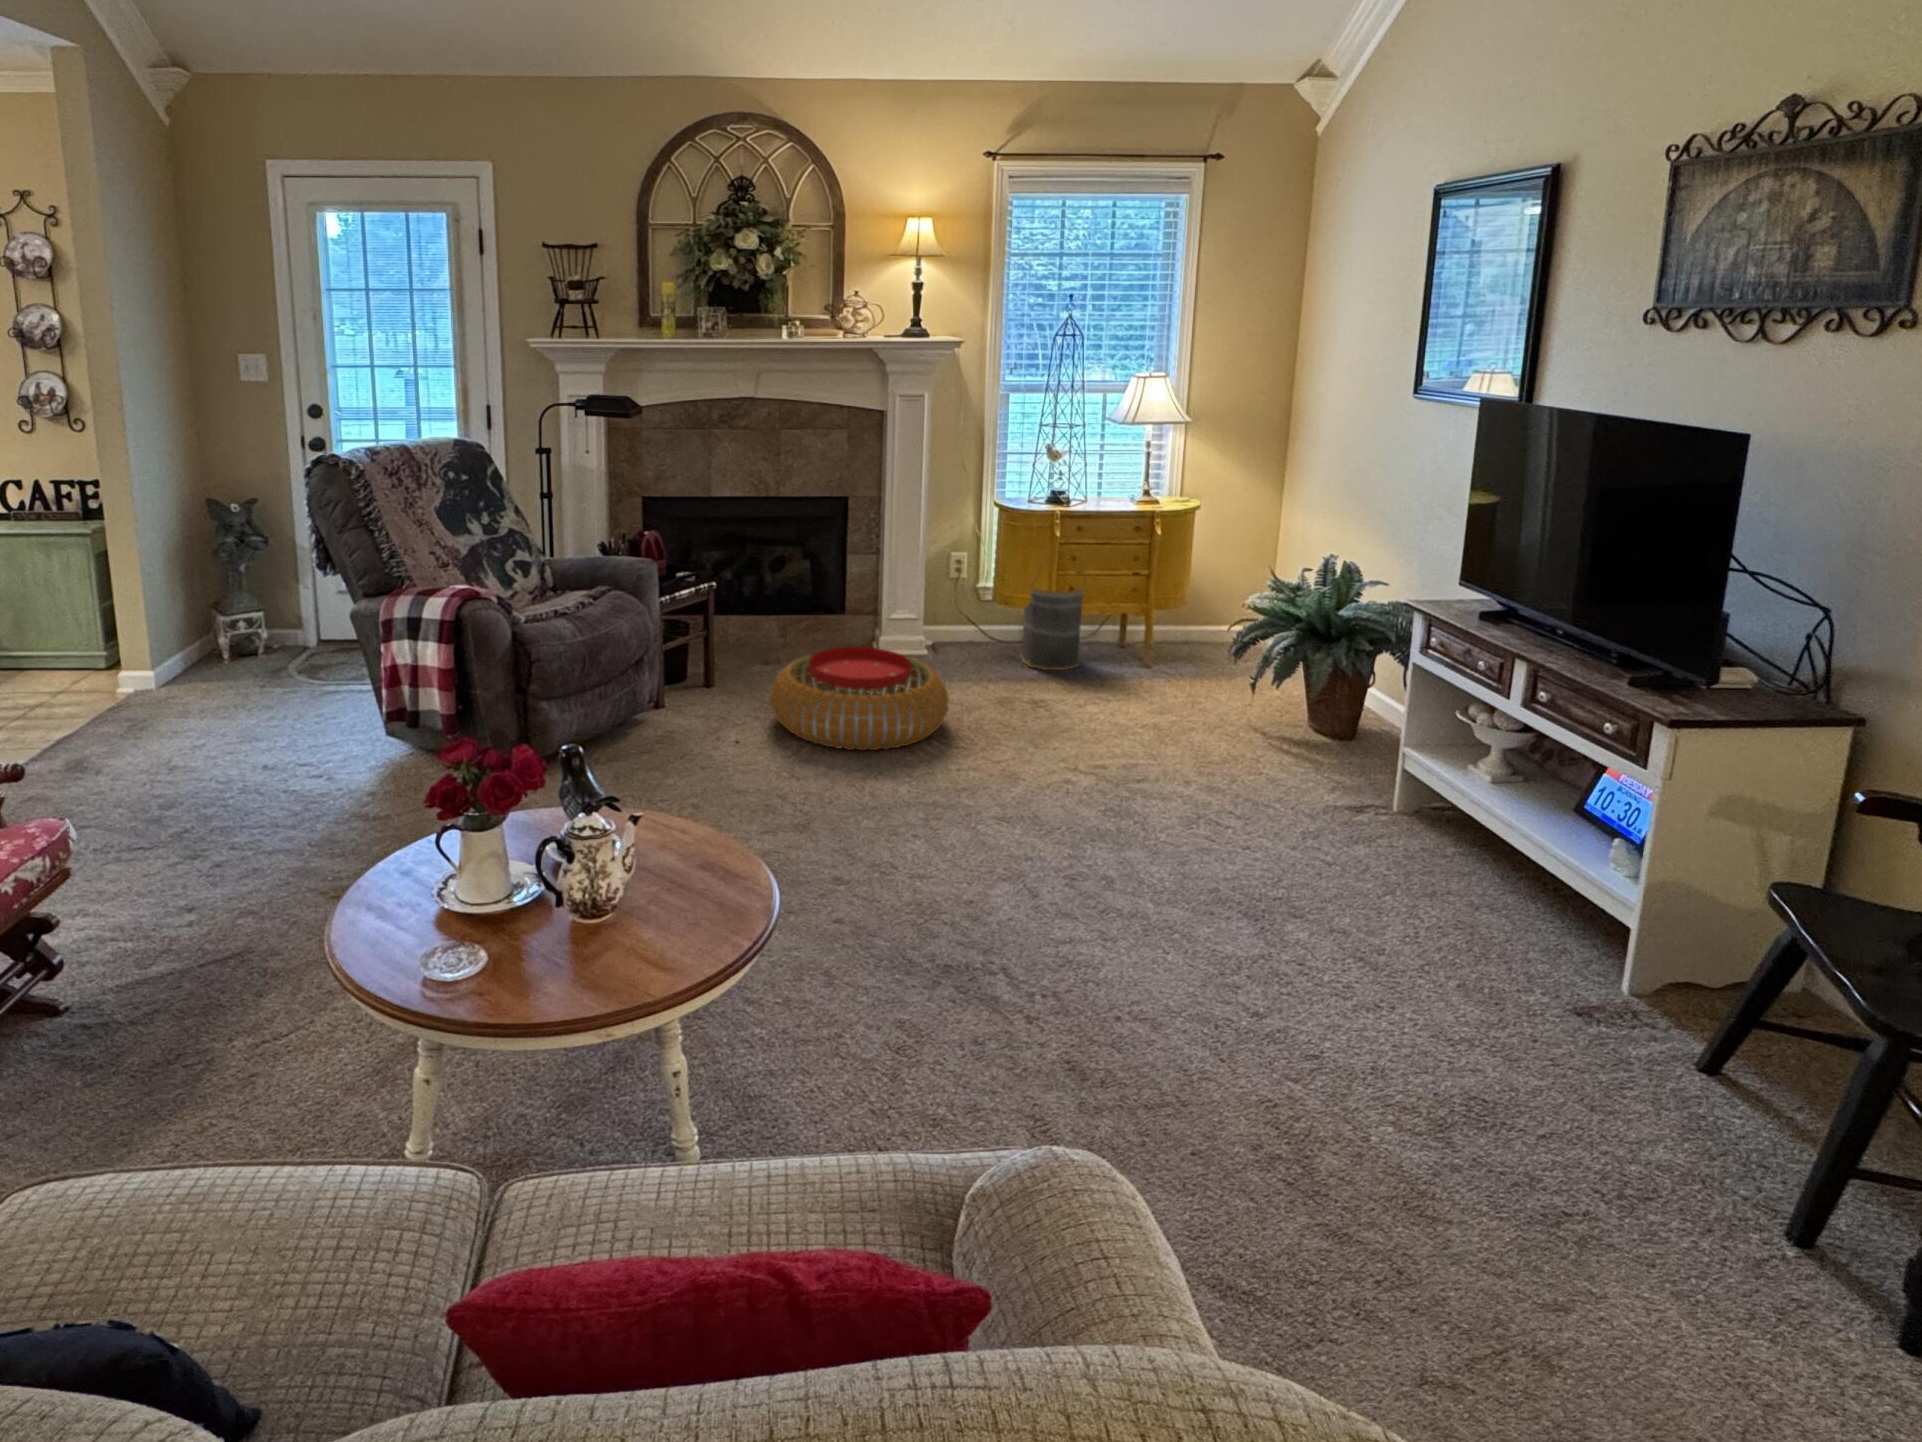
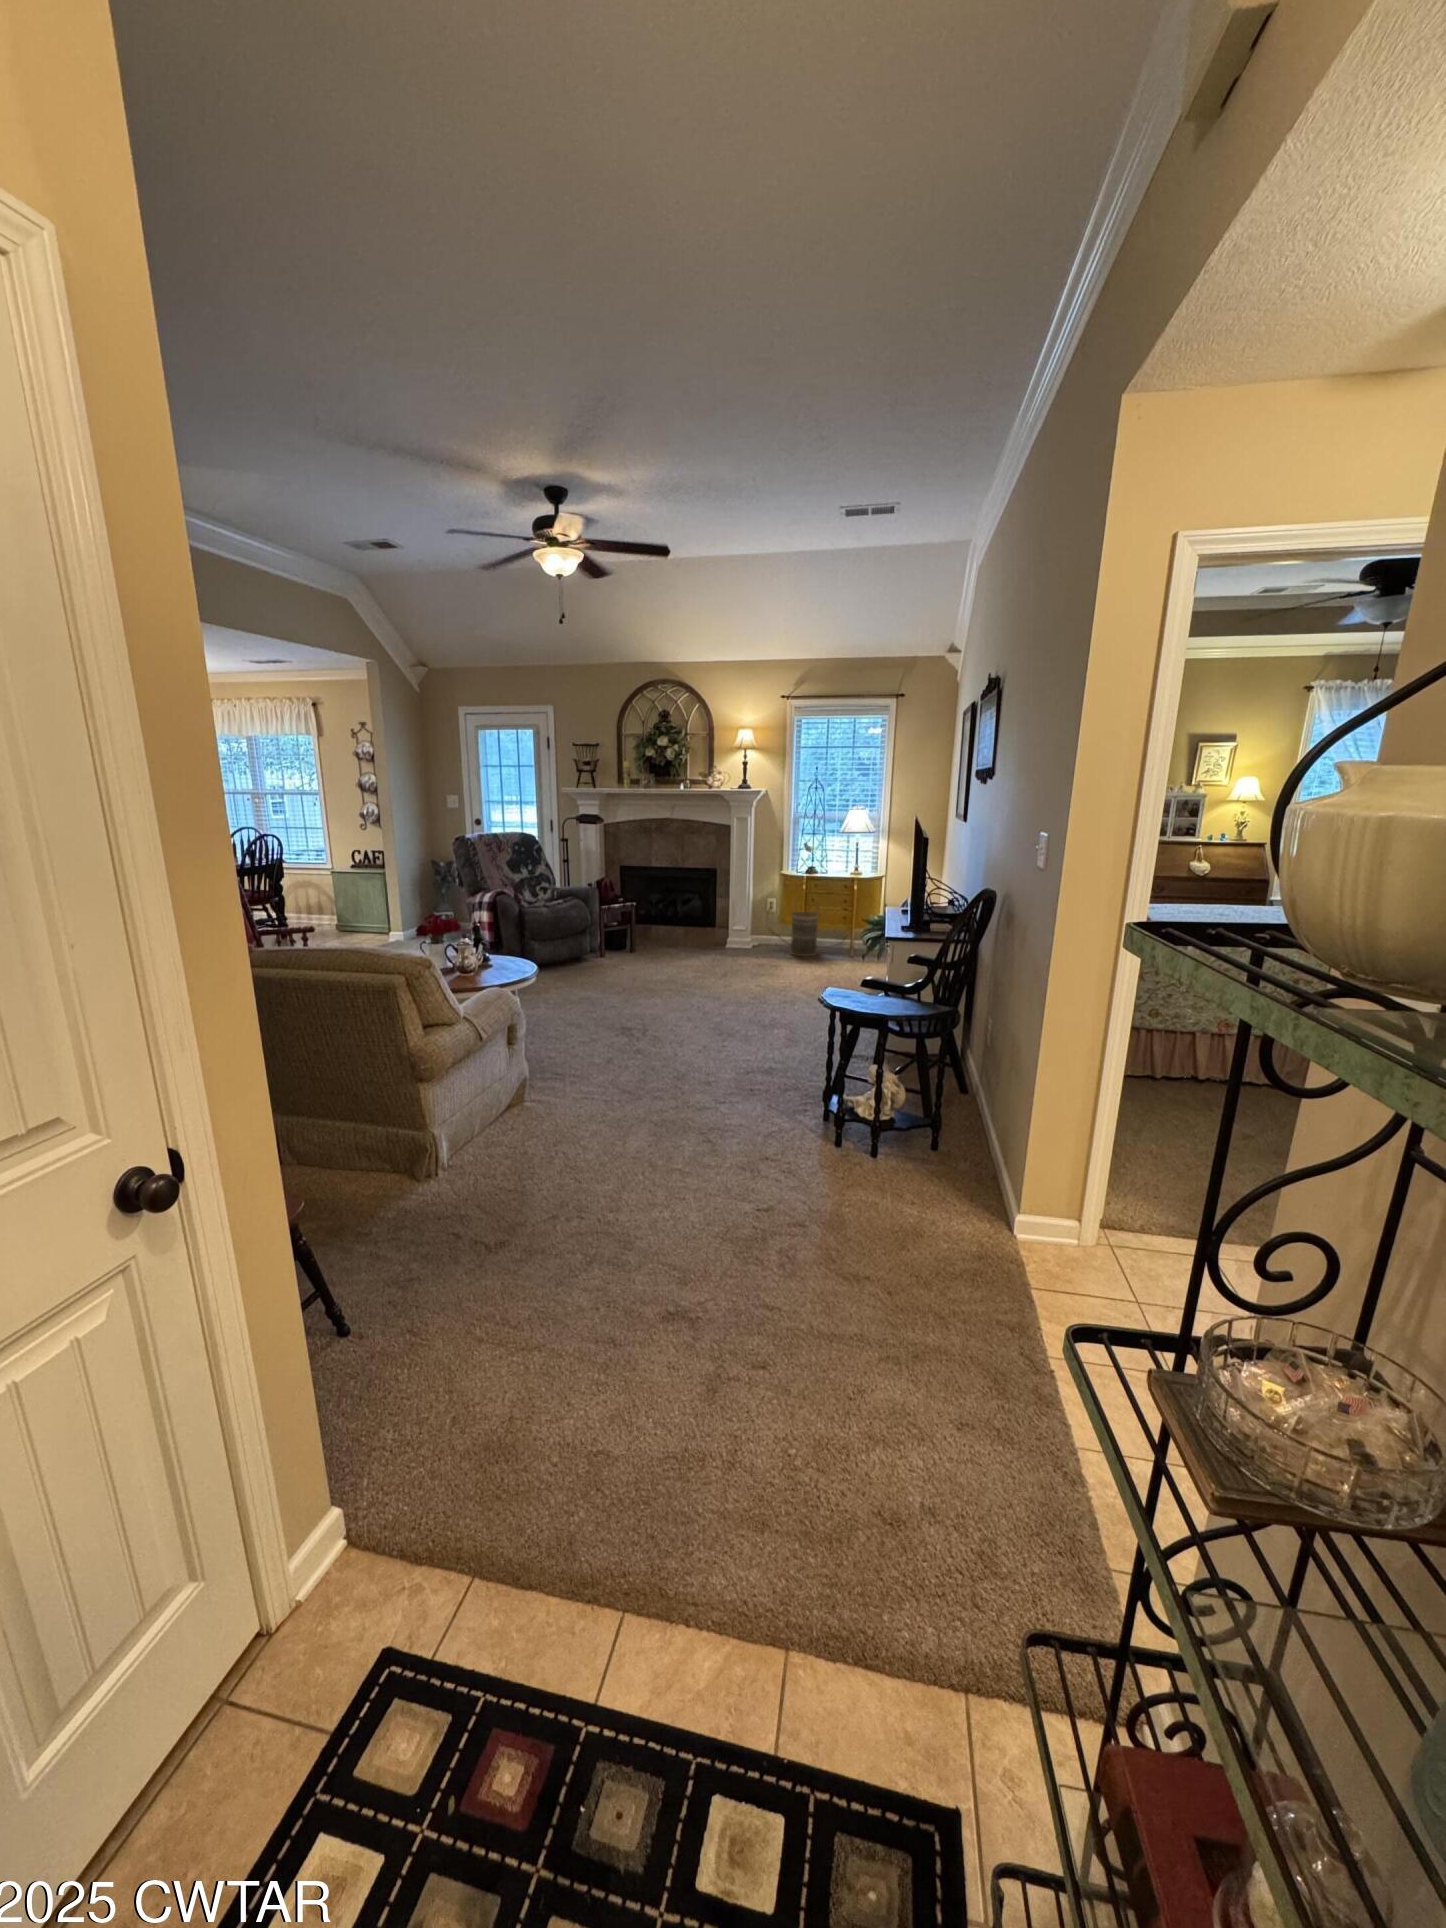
pouf: present [771,647,949,750] -> none [639,932,720,973]

